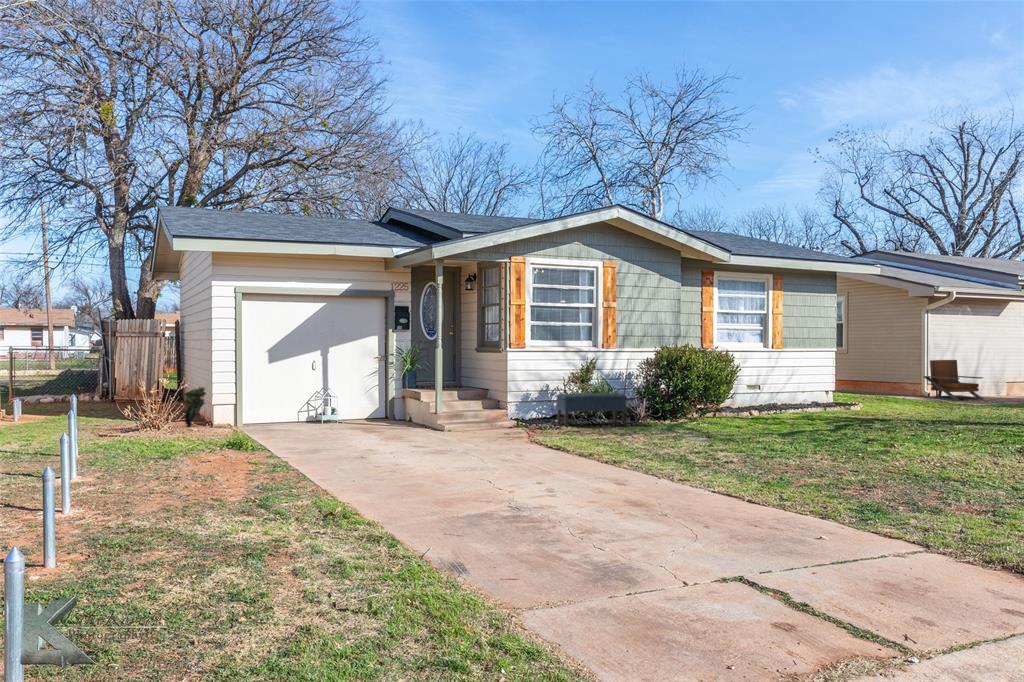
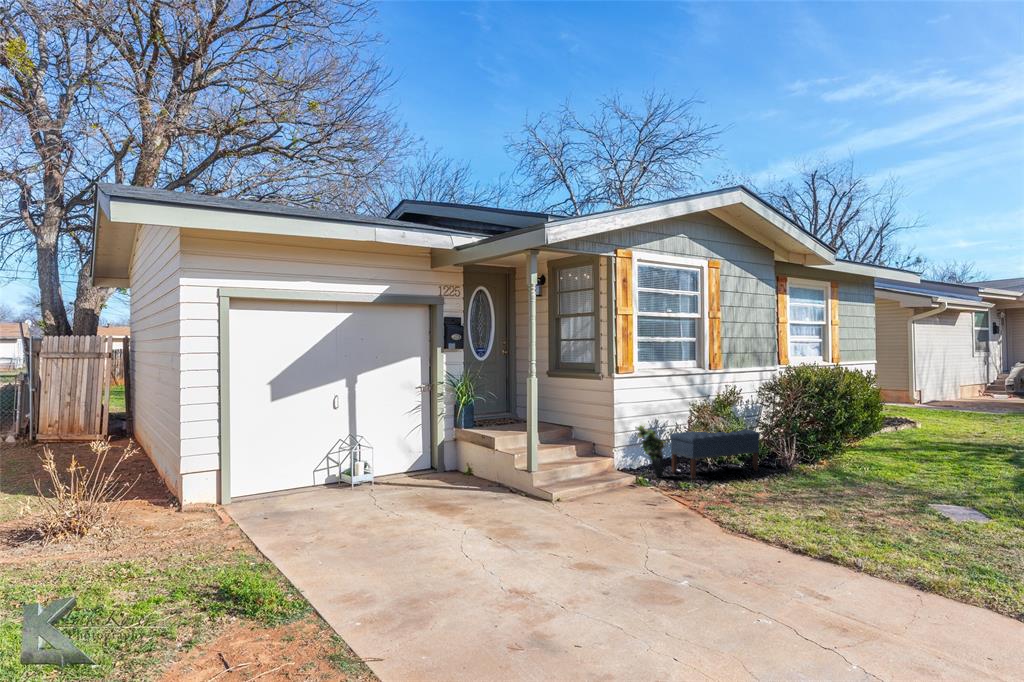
lounge chair: present [924,360,983,401] -> none [935,369,992,411]
potted plant: present [184,387,206,426] -> present [637,425,666,477]

